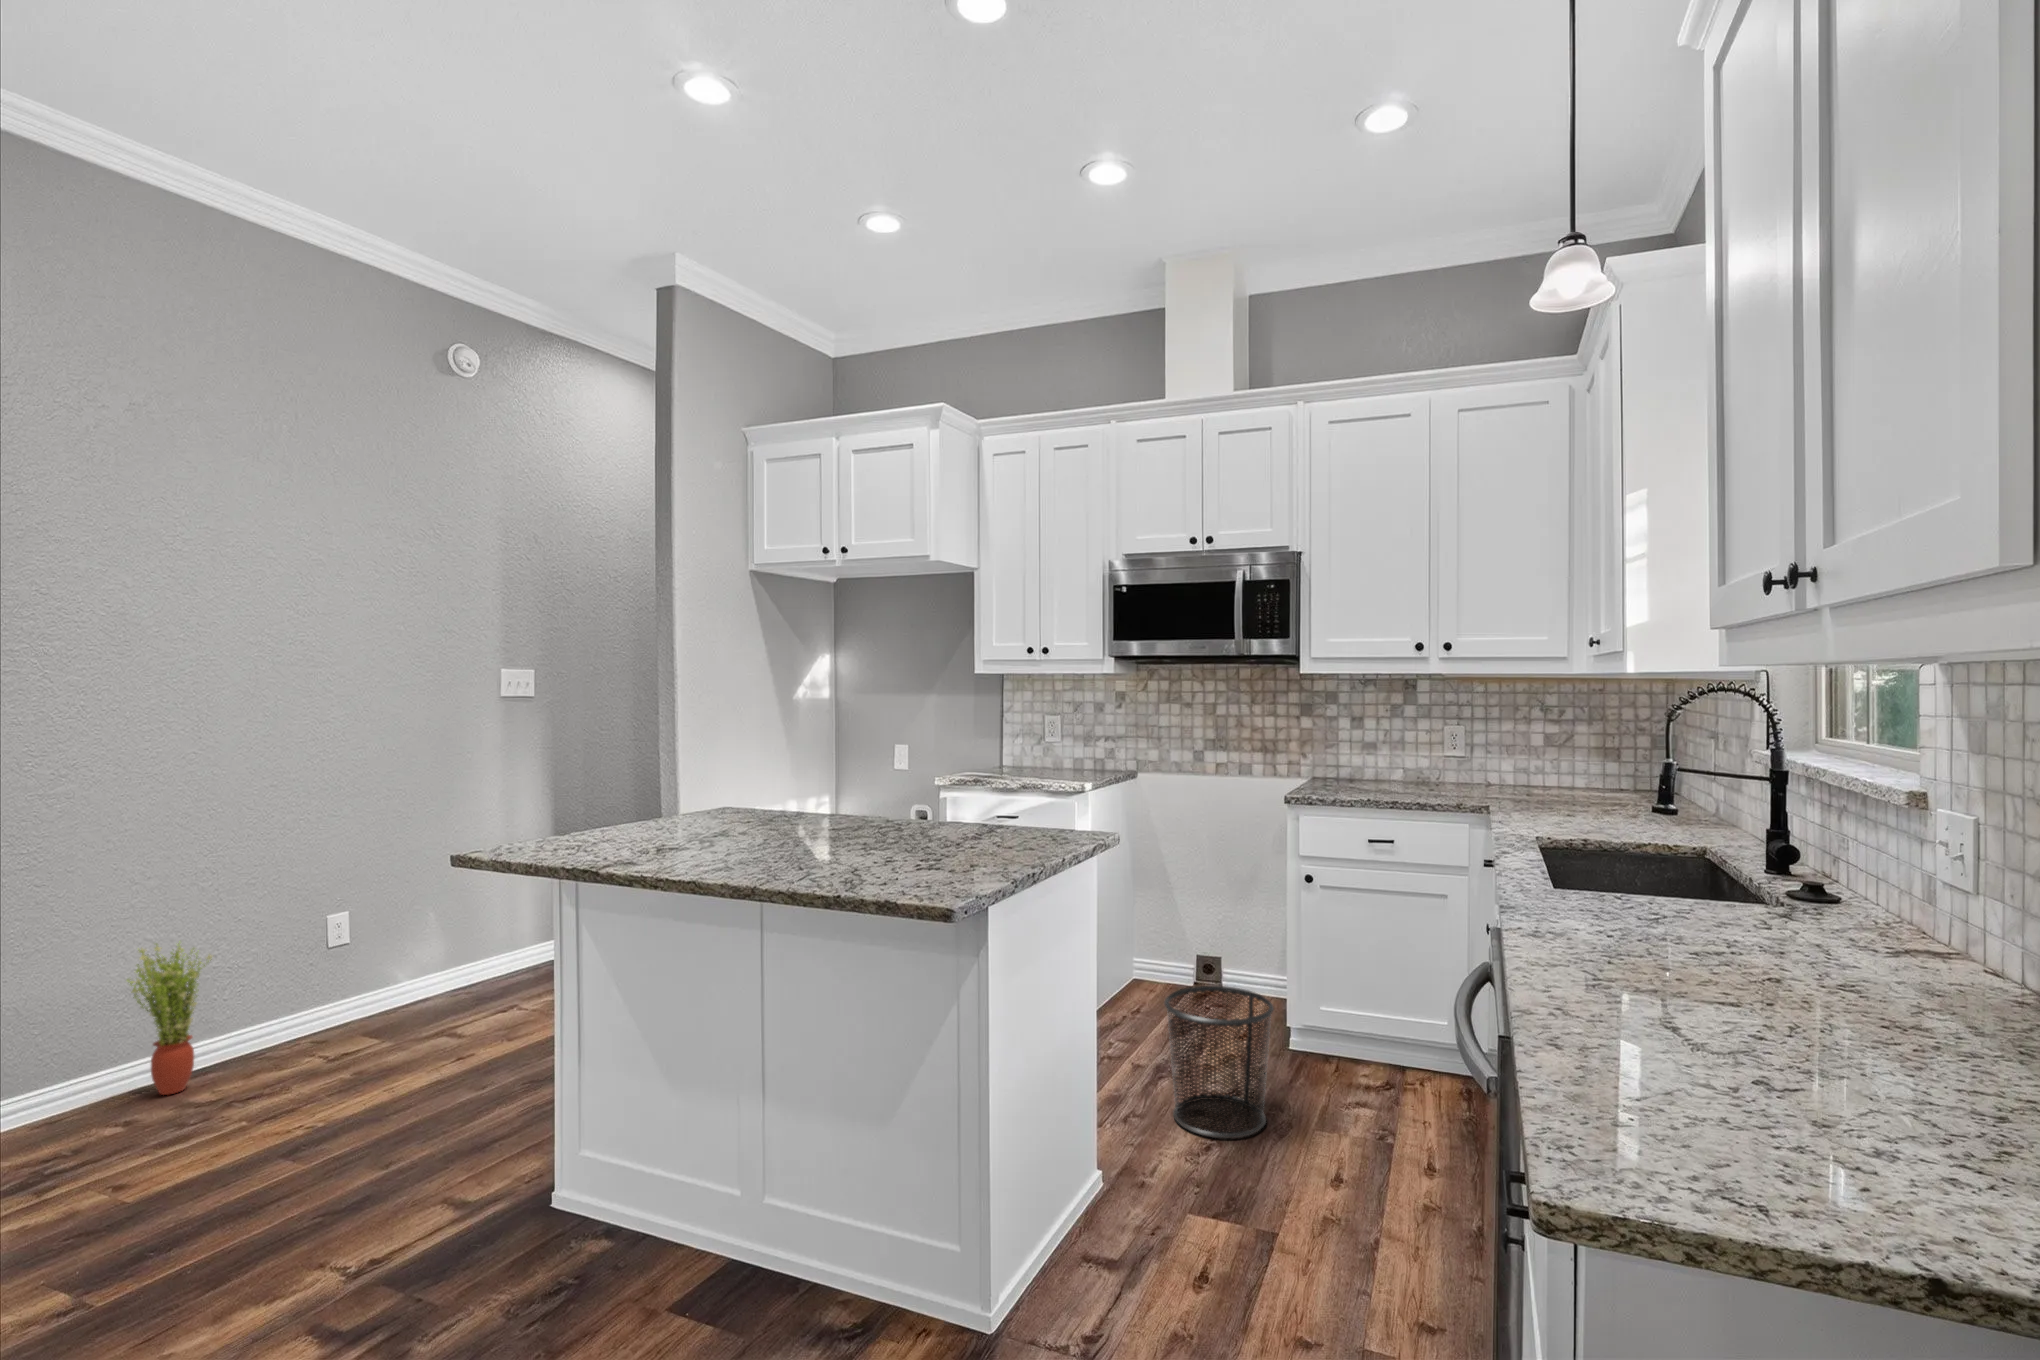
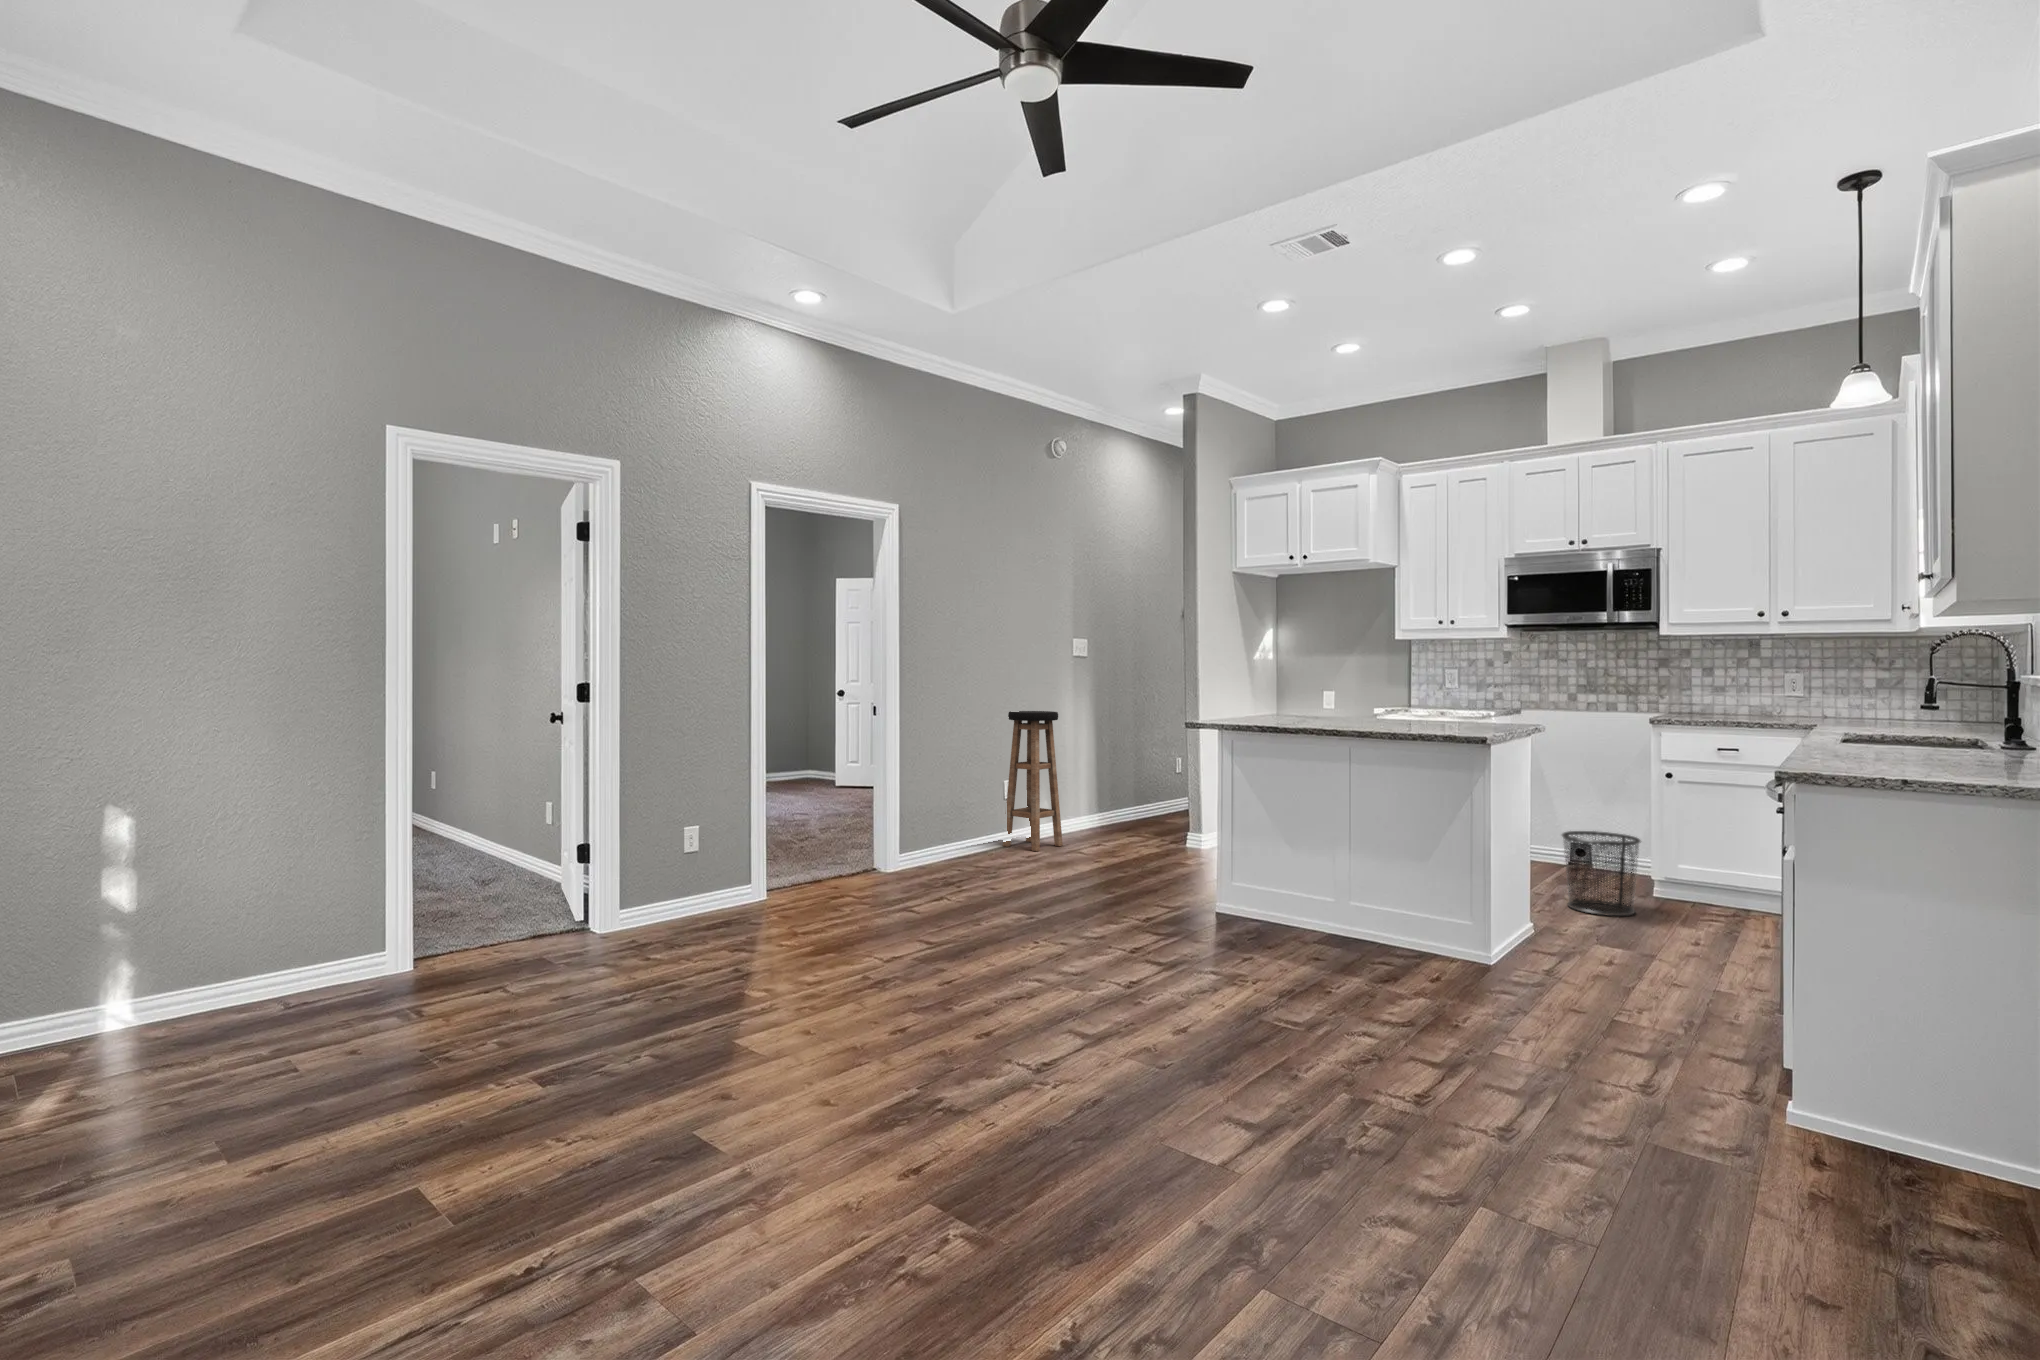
bar stool: none [297,800,423,1059] -> present [1003,711,1063,851]
potted plant: present [127,944,212,1095] -> none [951,776,981,855]

